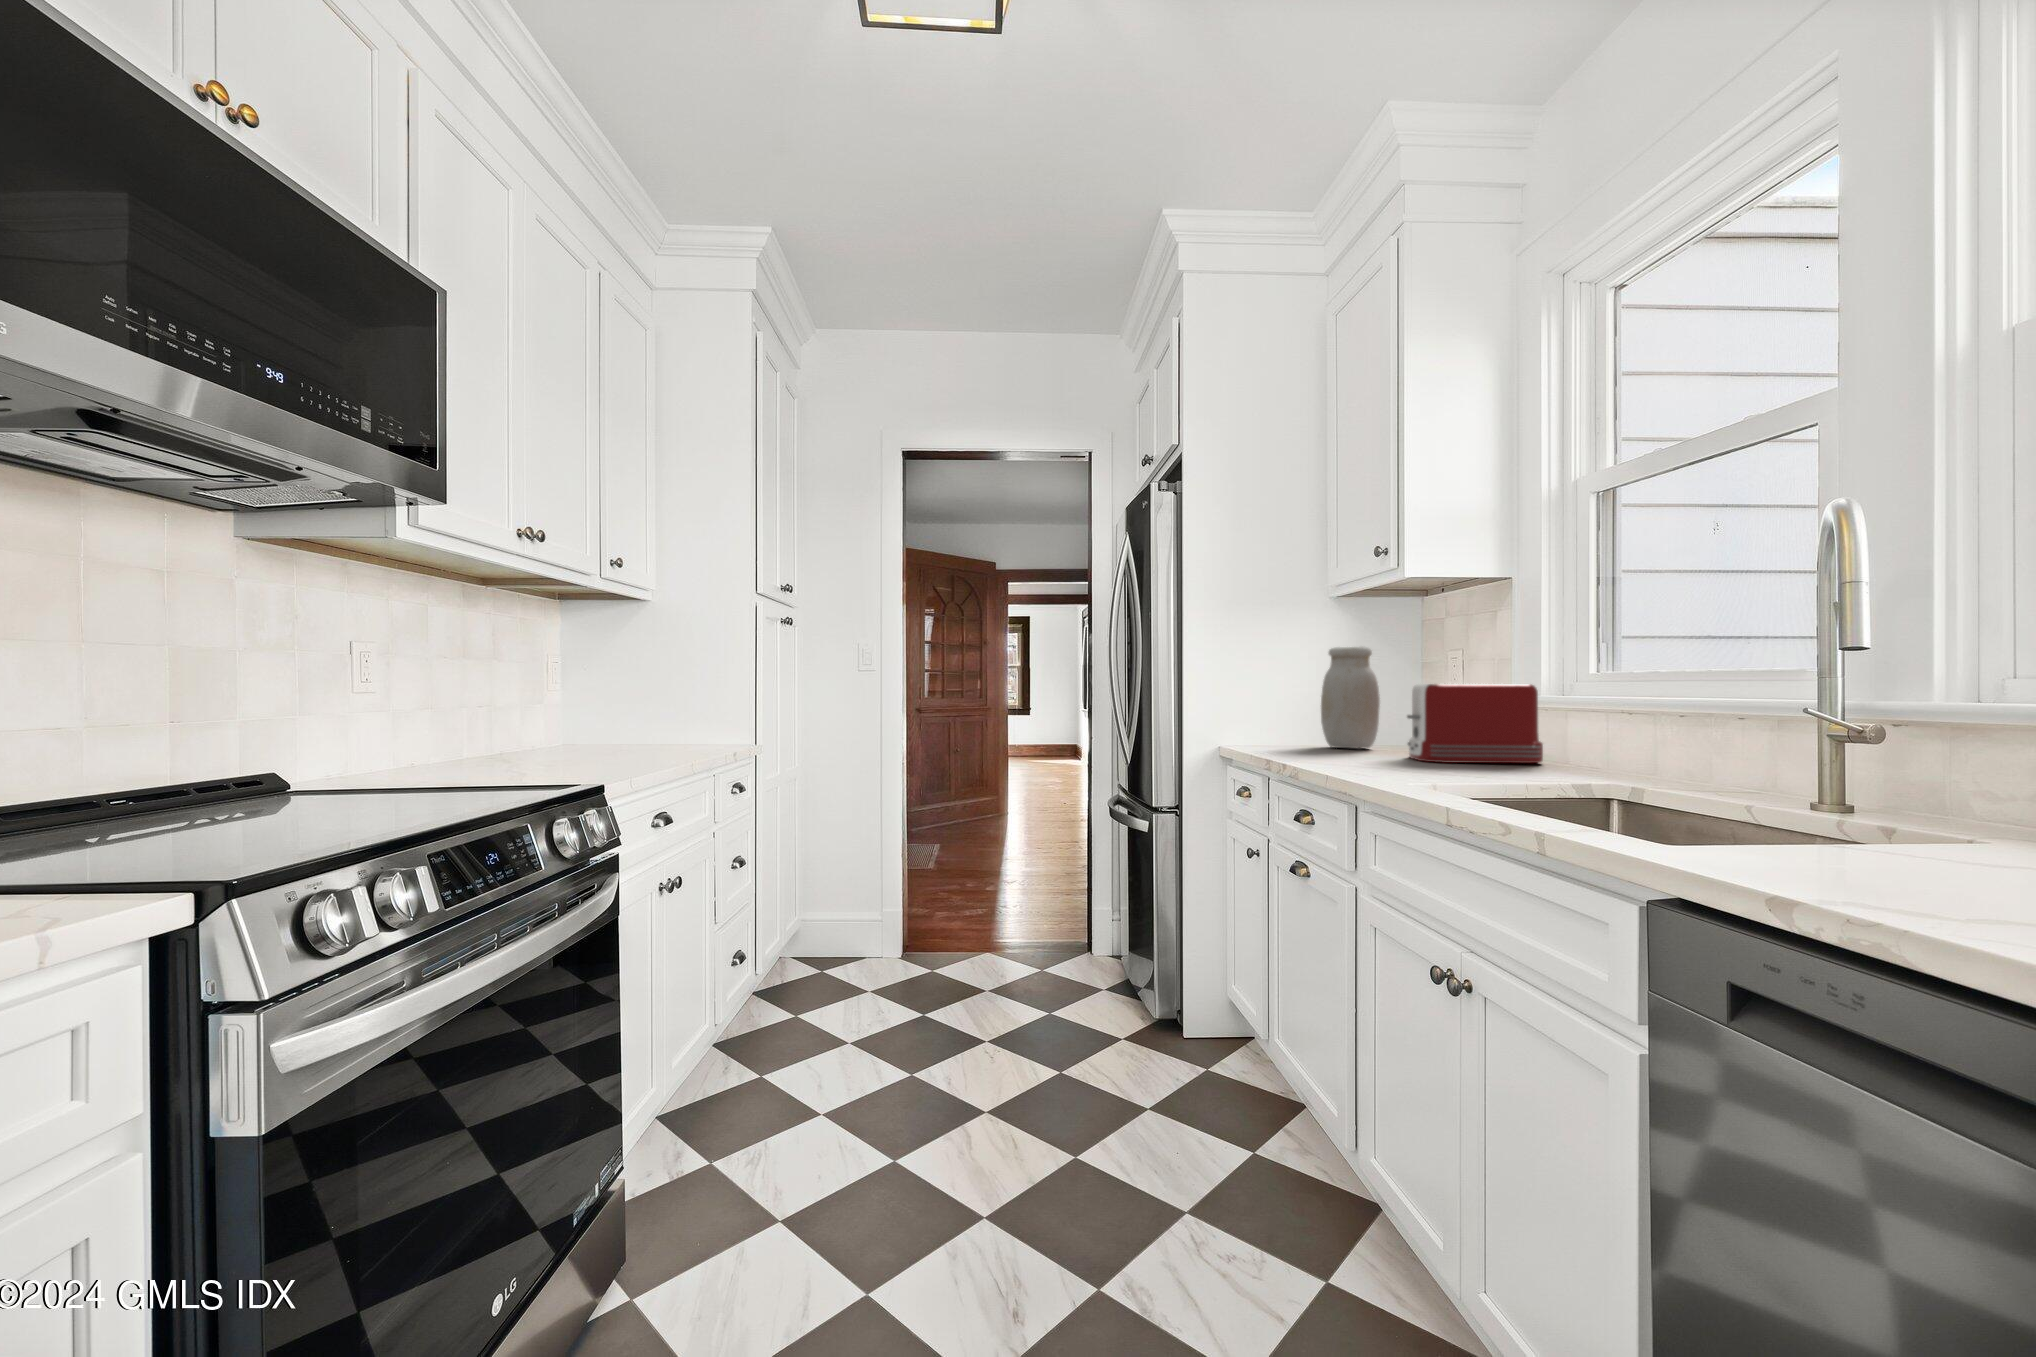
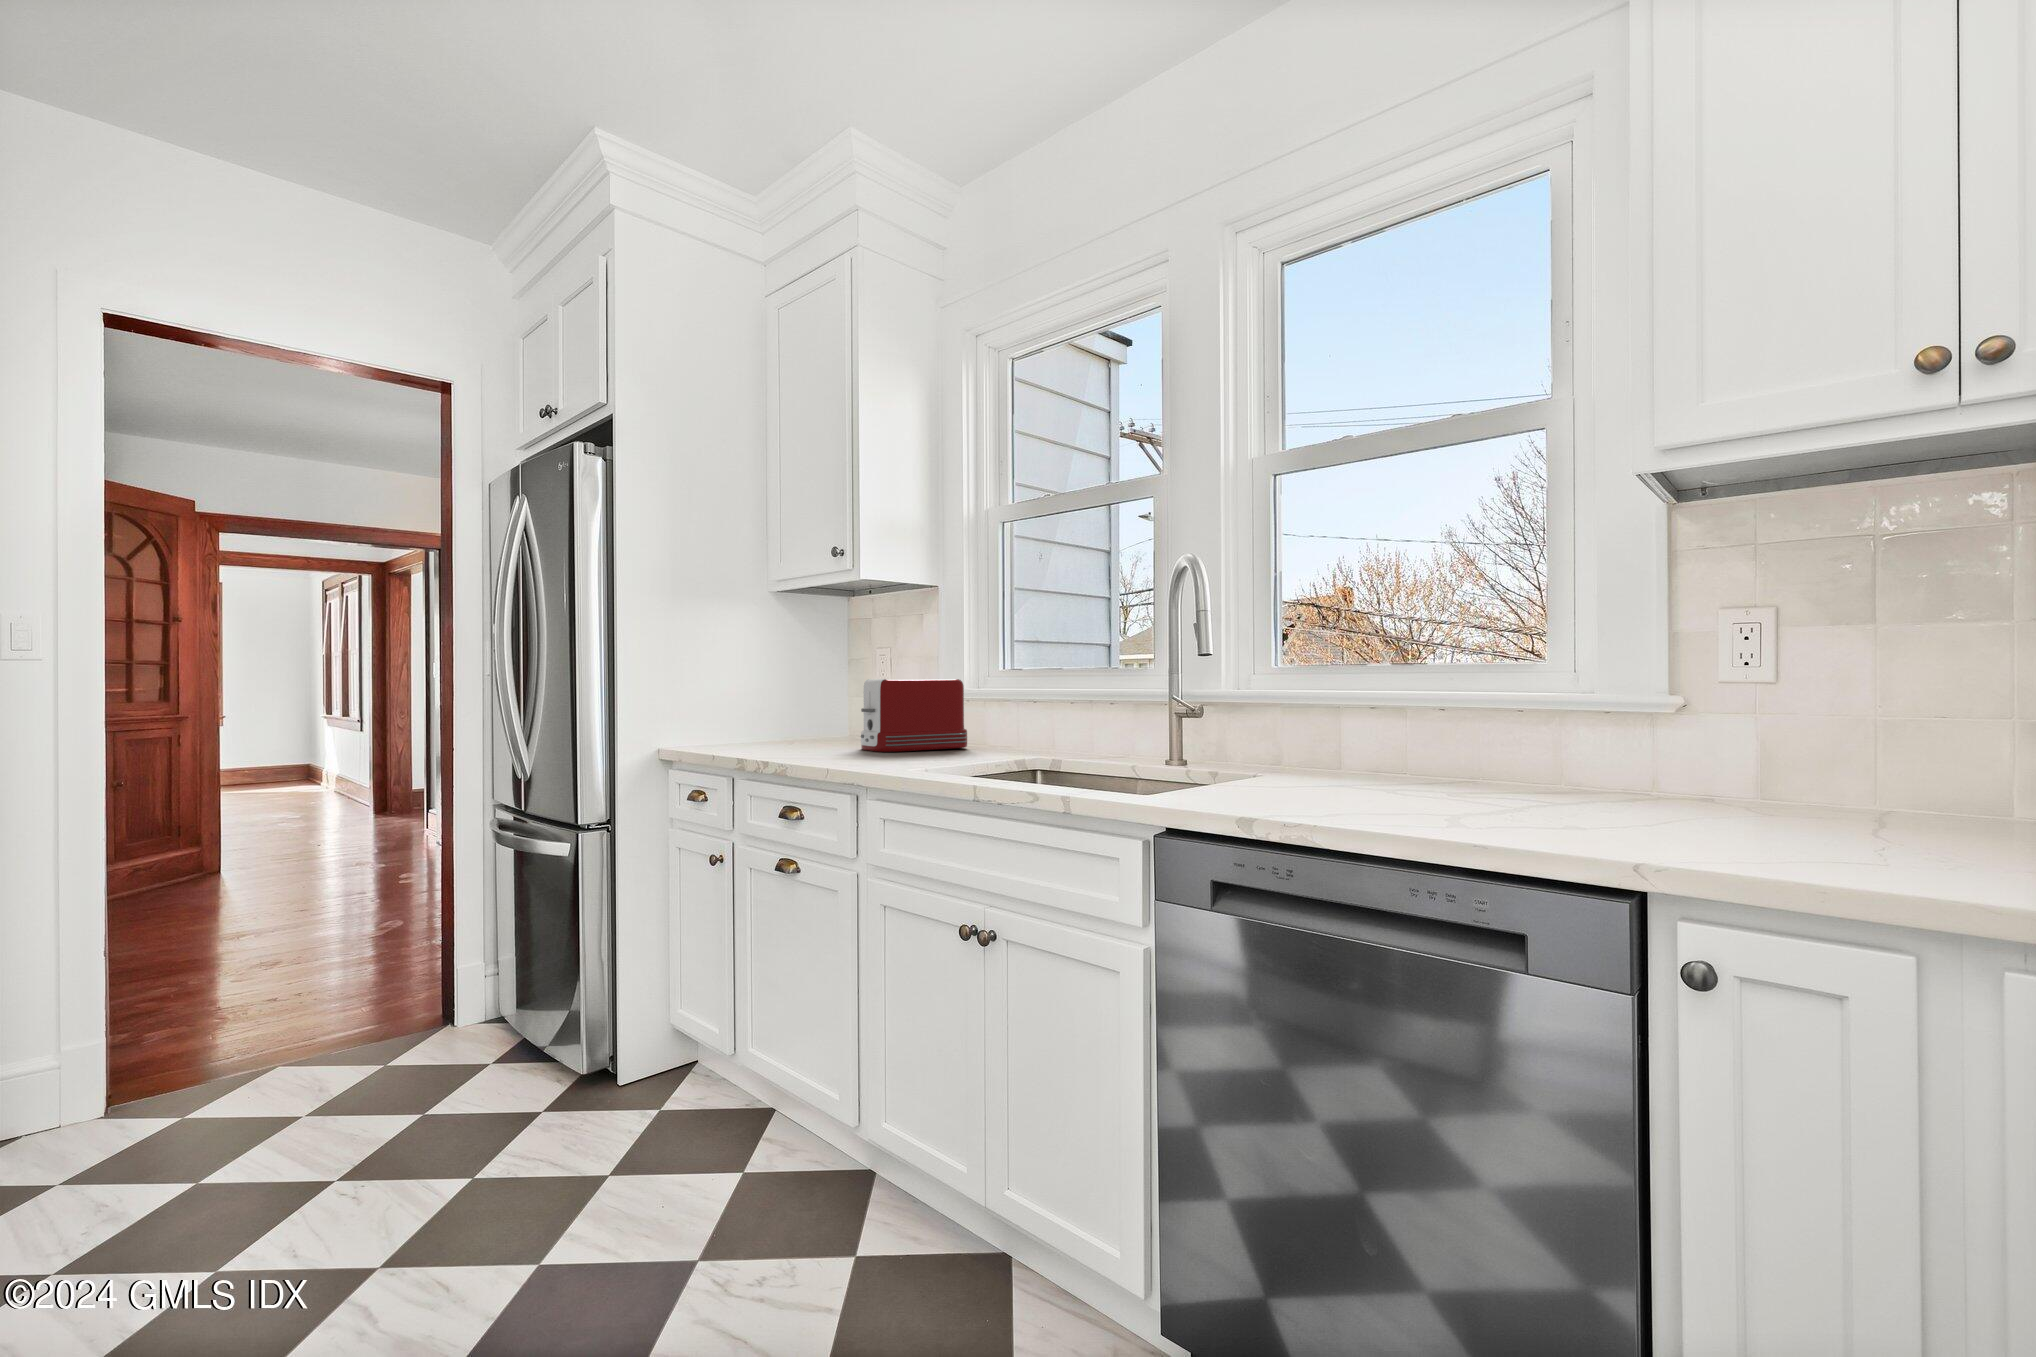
jar: present [1321,646,1380,749] -> none [768,642,825,744]

